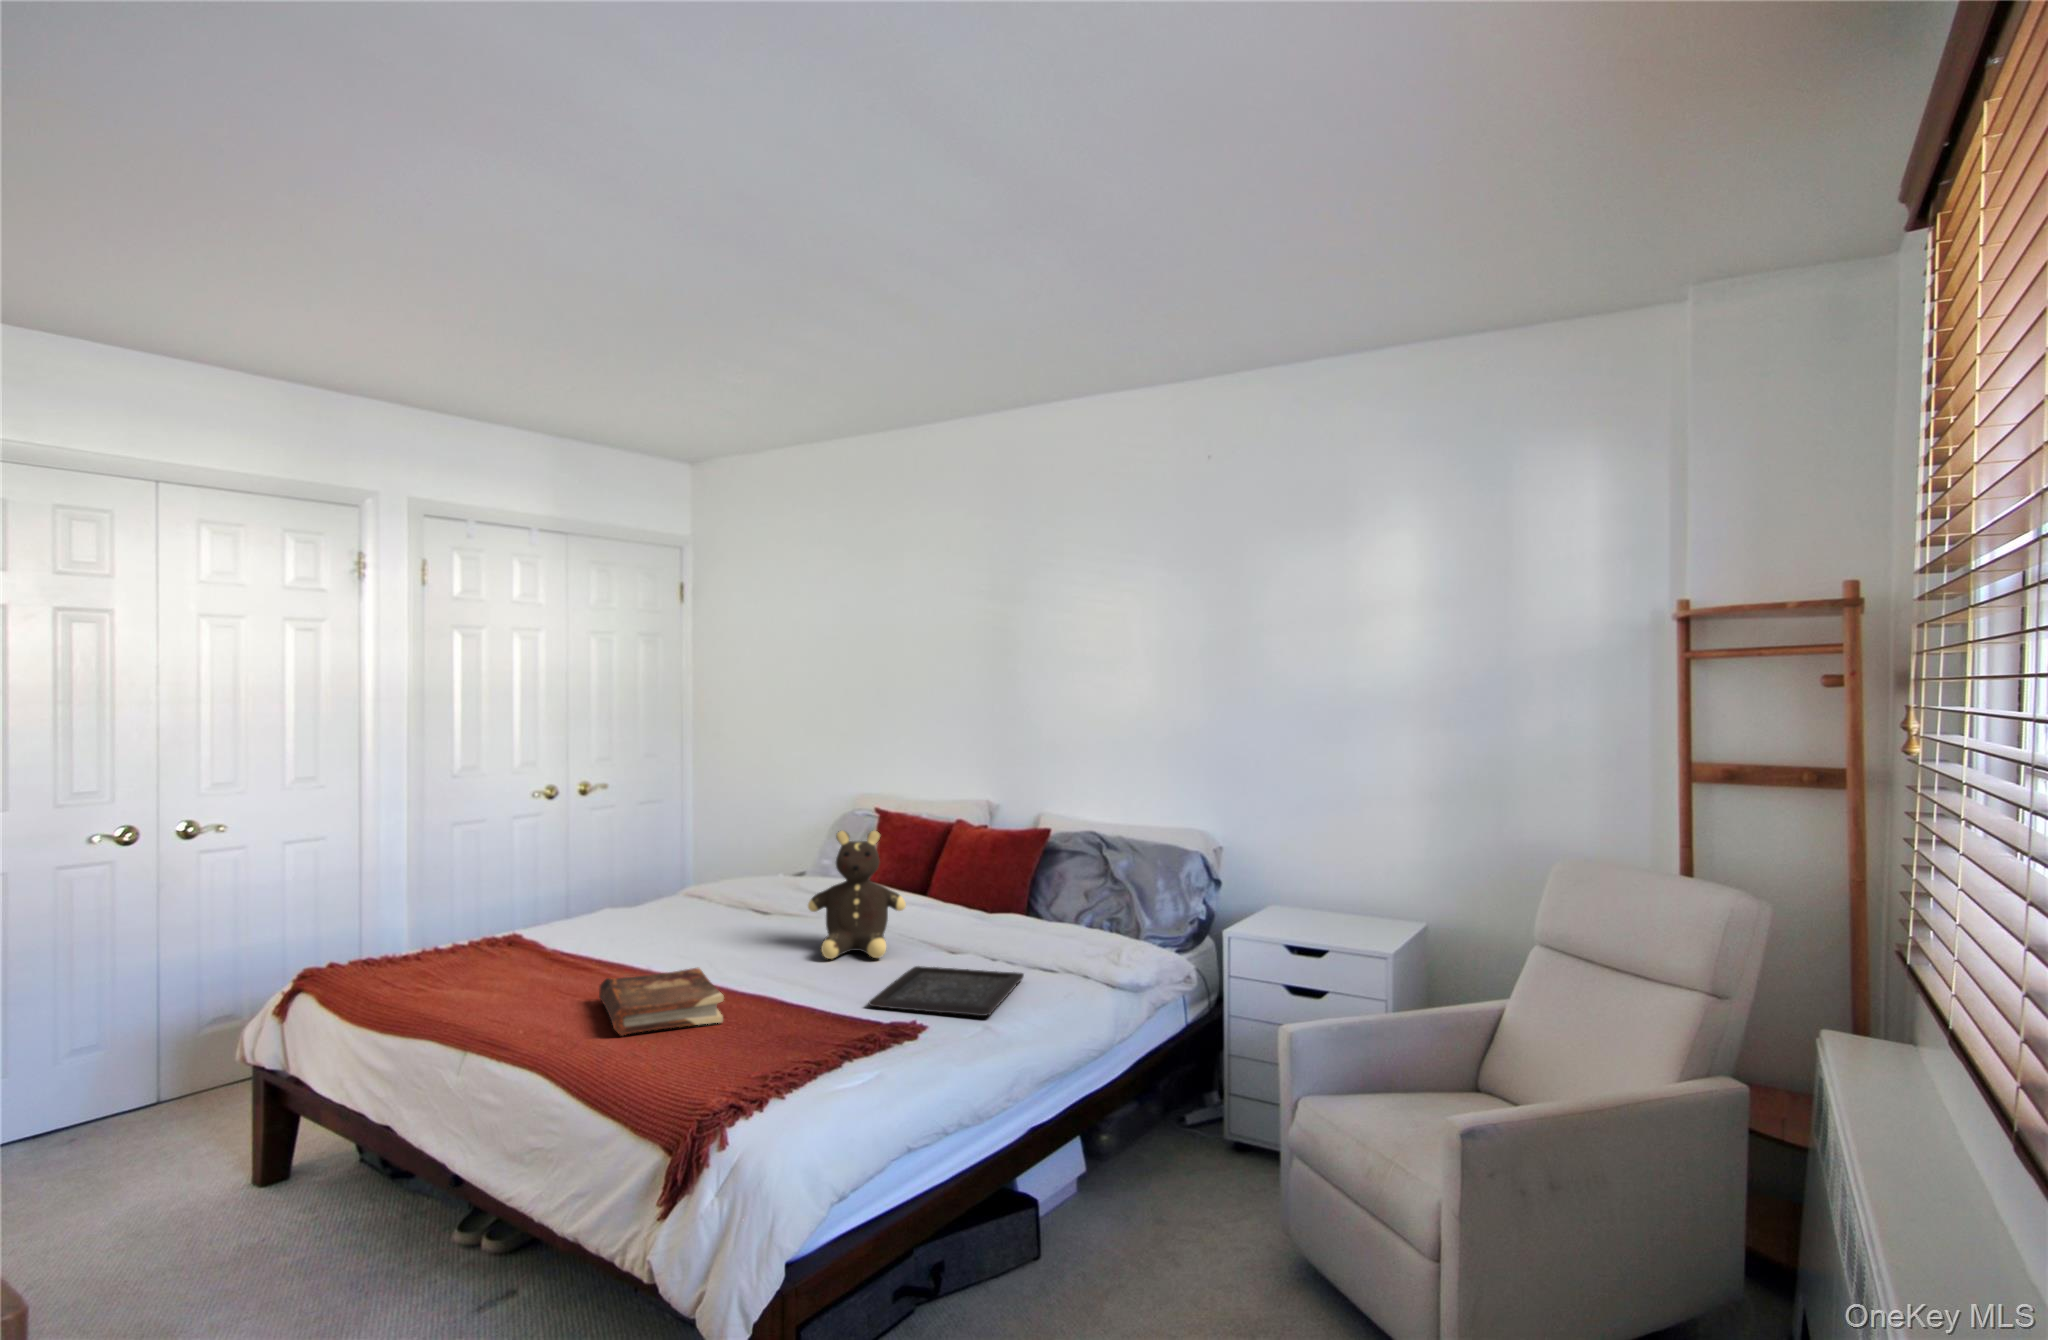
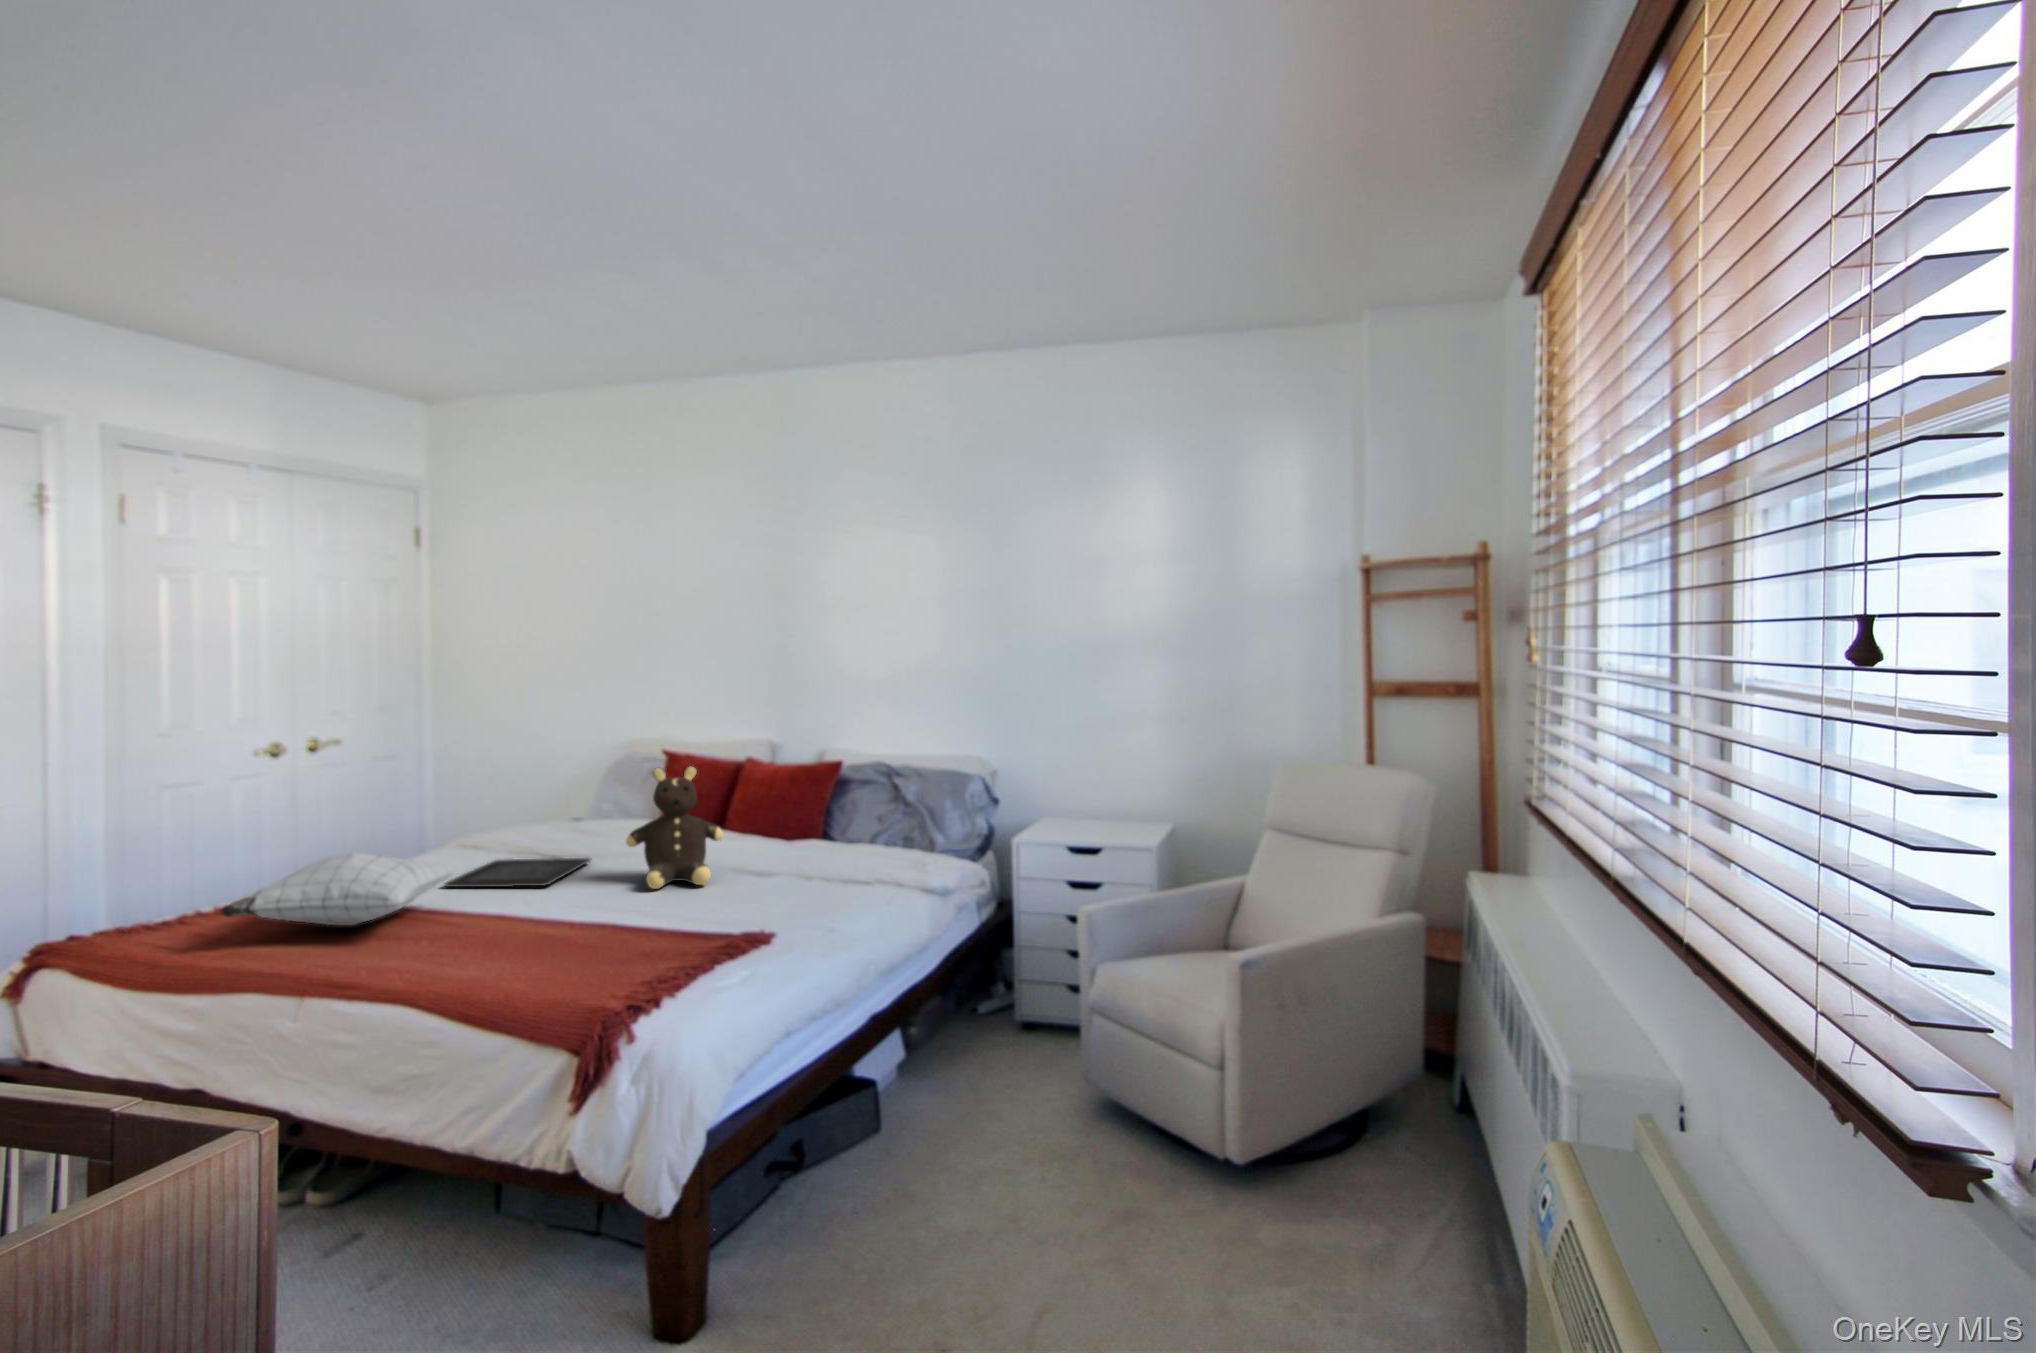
pillow: none [417,904,641,976] -> present [220,853,453,926]
tray: present [869,966,1024,1016] -> present [445,858,590,887]
book: present [599,968,724,1035] -> none [436,902,579,966]

